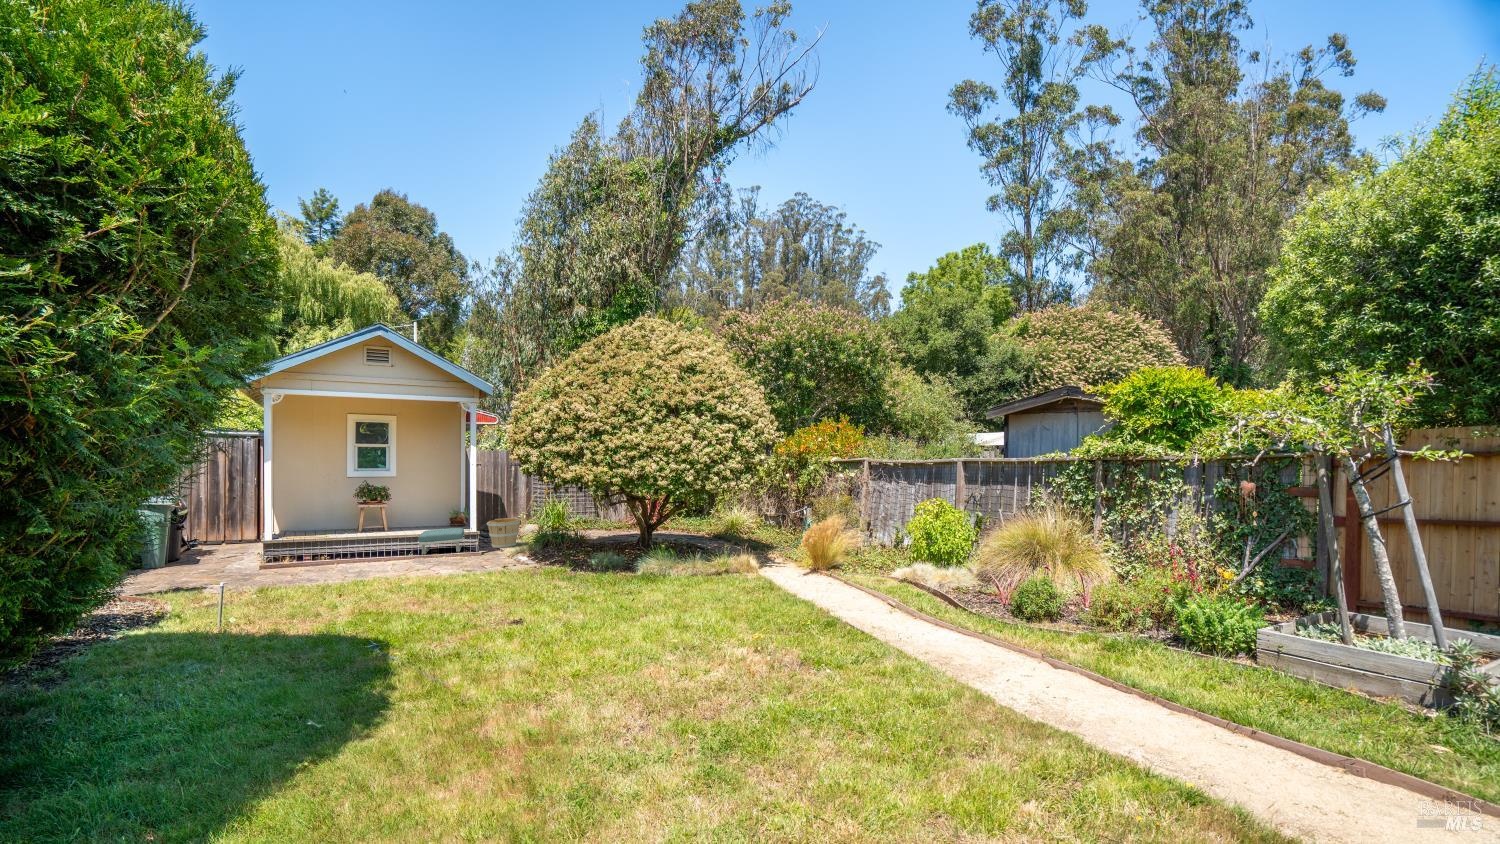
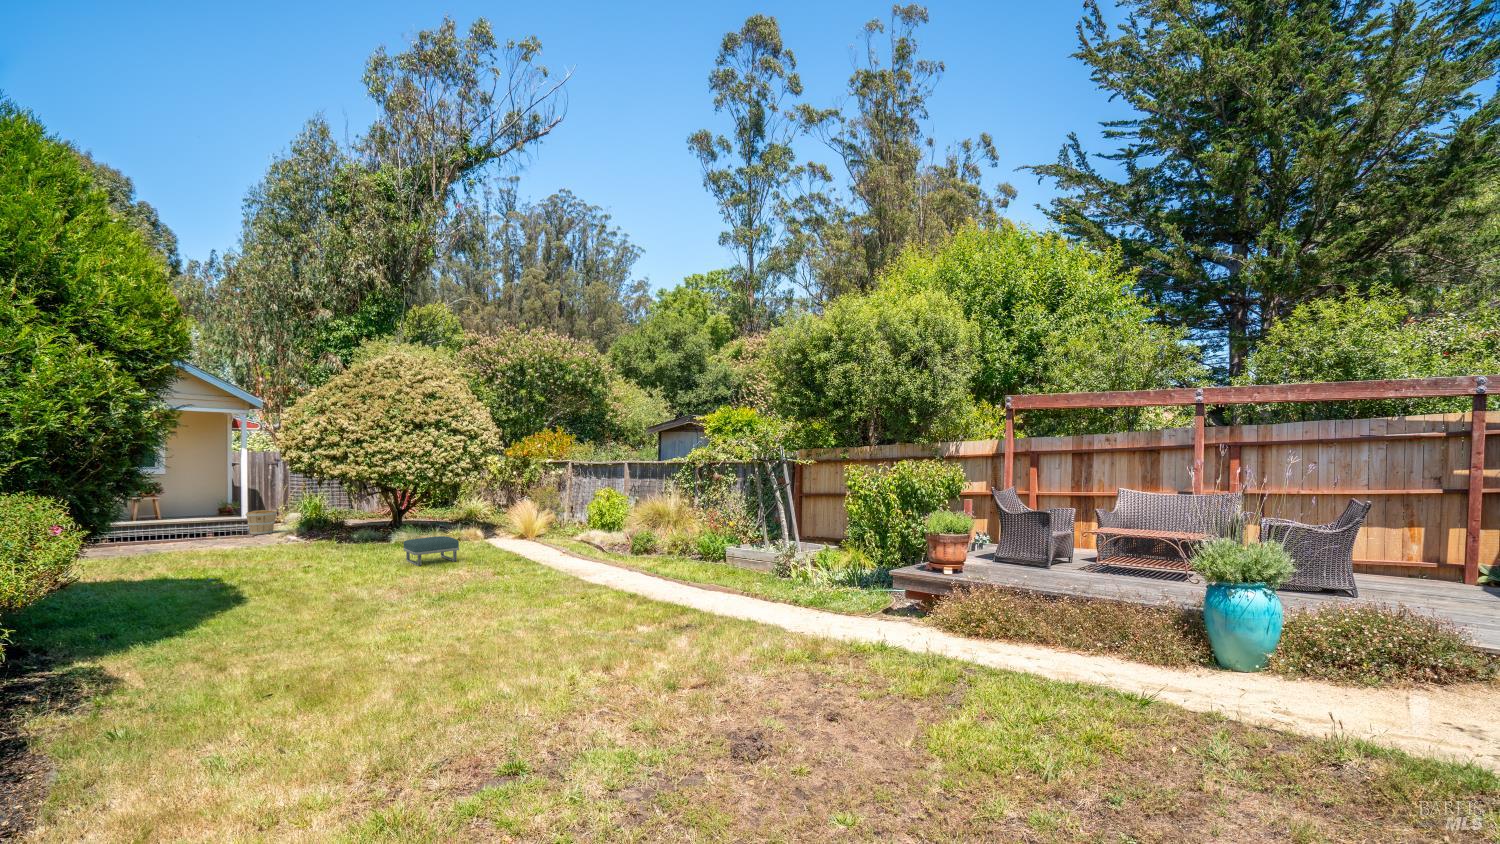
footstool: present [419,528,464,555] -> present [403,536,459,566]

